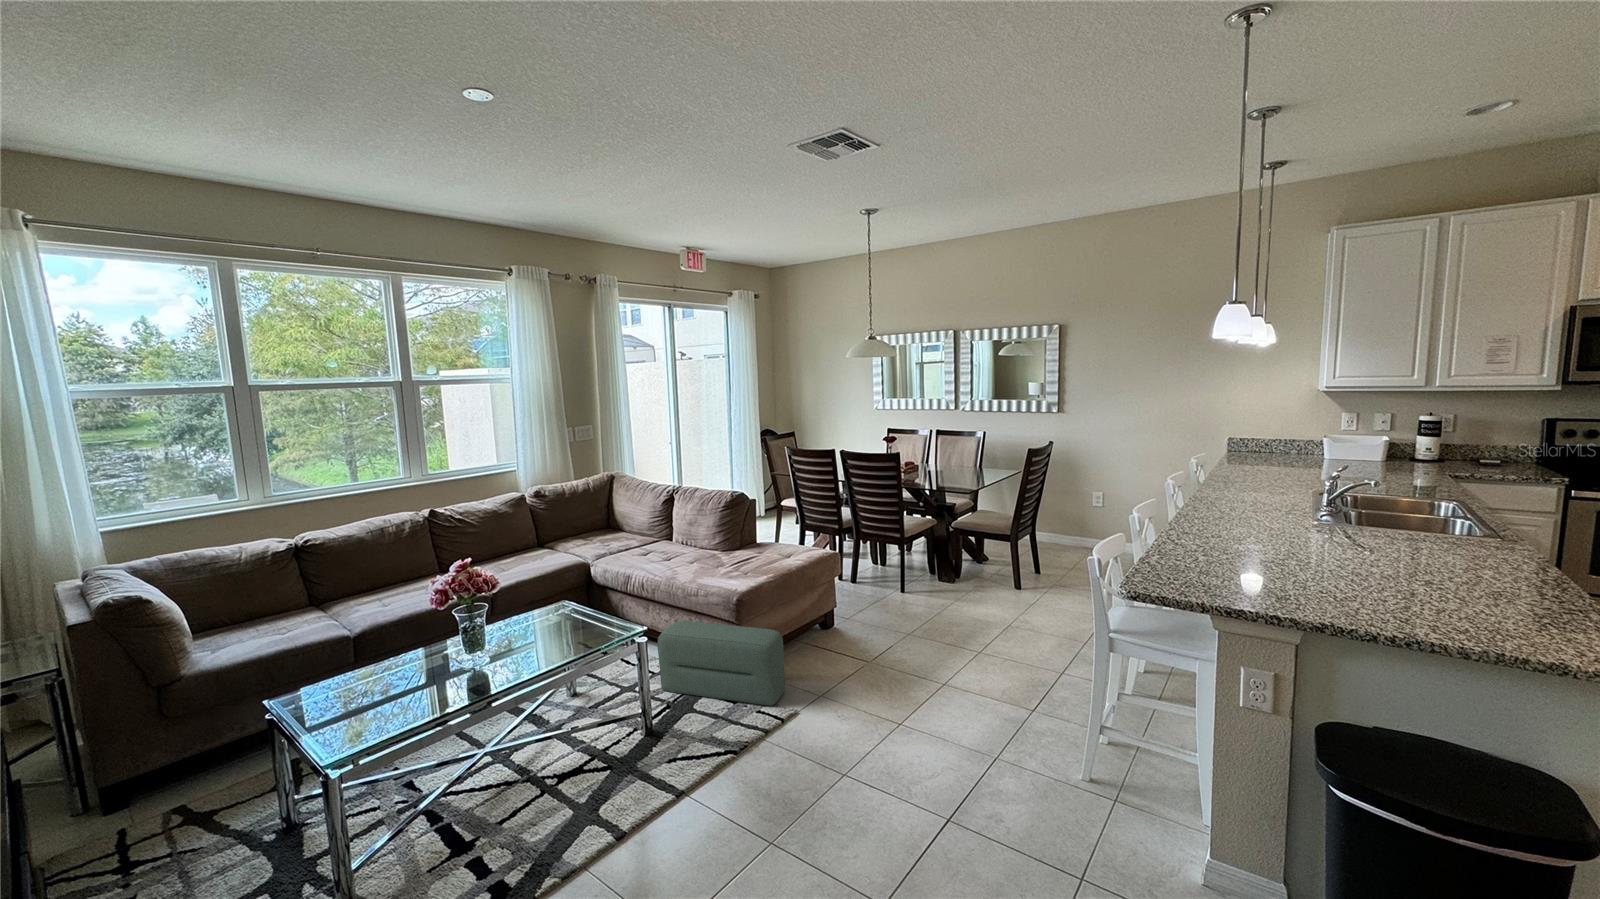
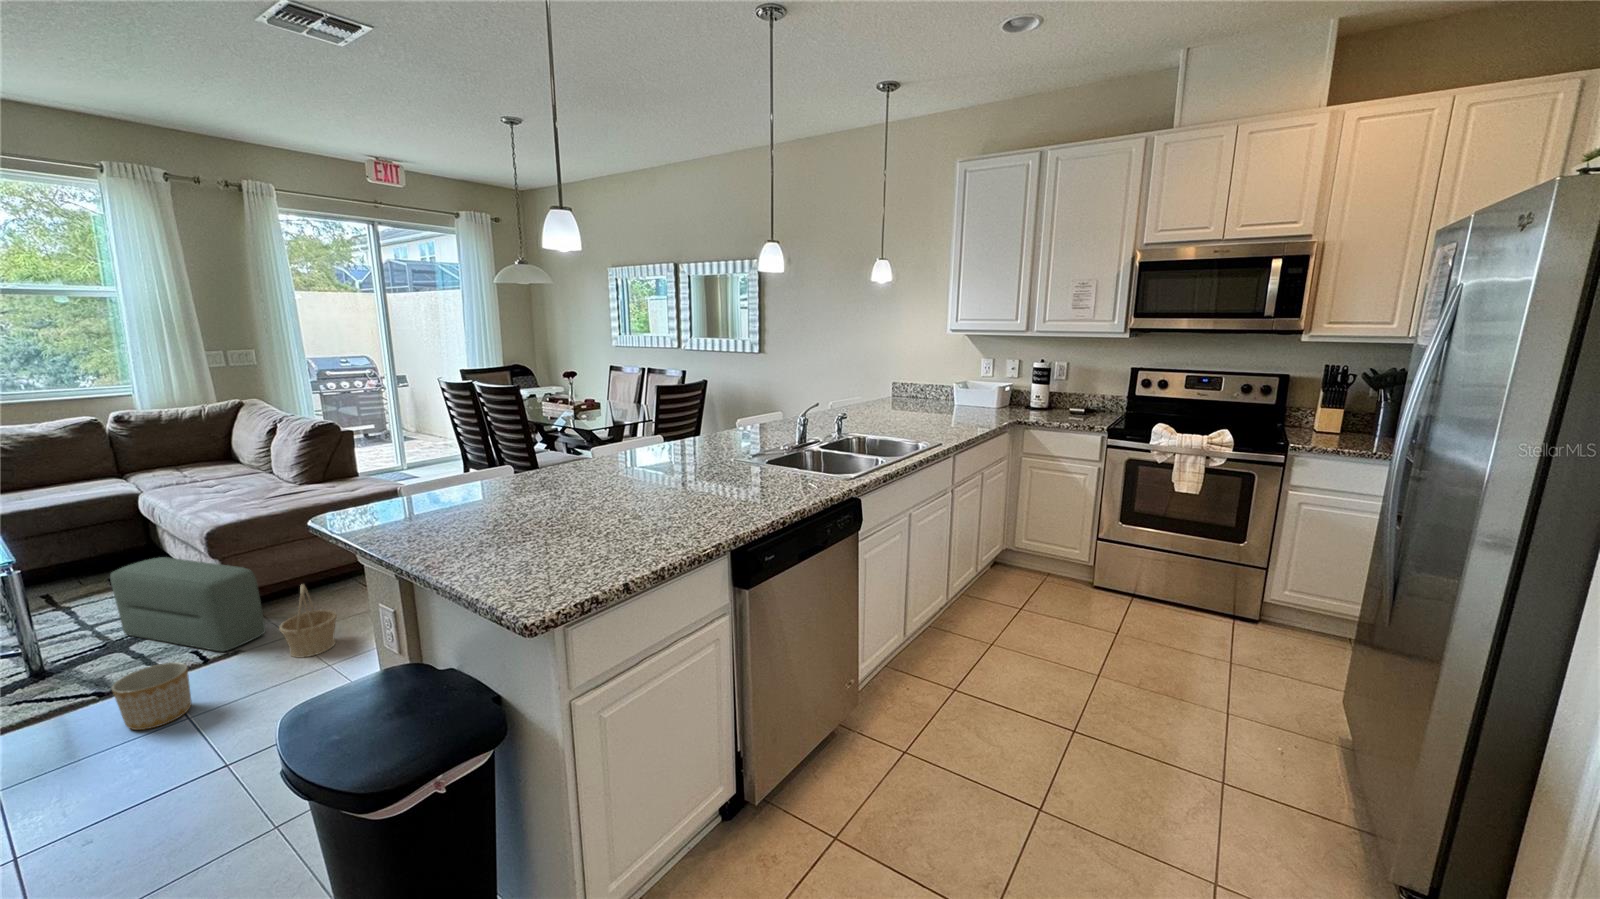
basket: none [822,644,863,711] -> present [279,585,337,658]
planter: none [775,716,821,776] -> present [112,662,191,730]

